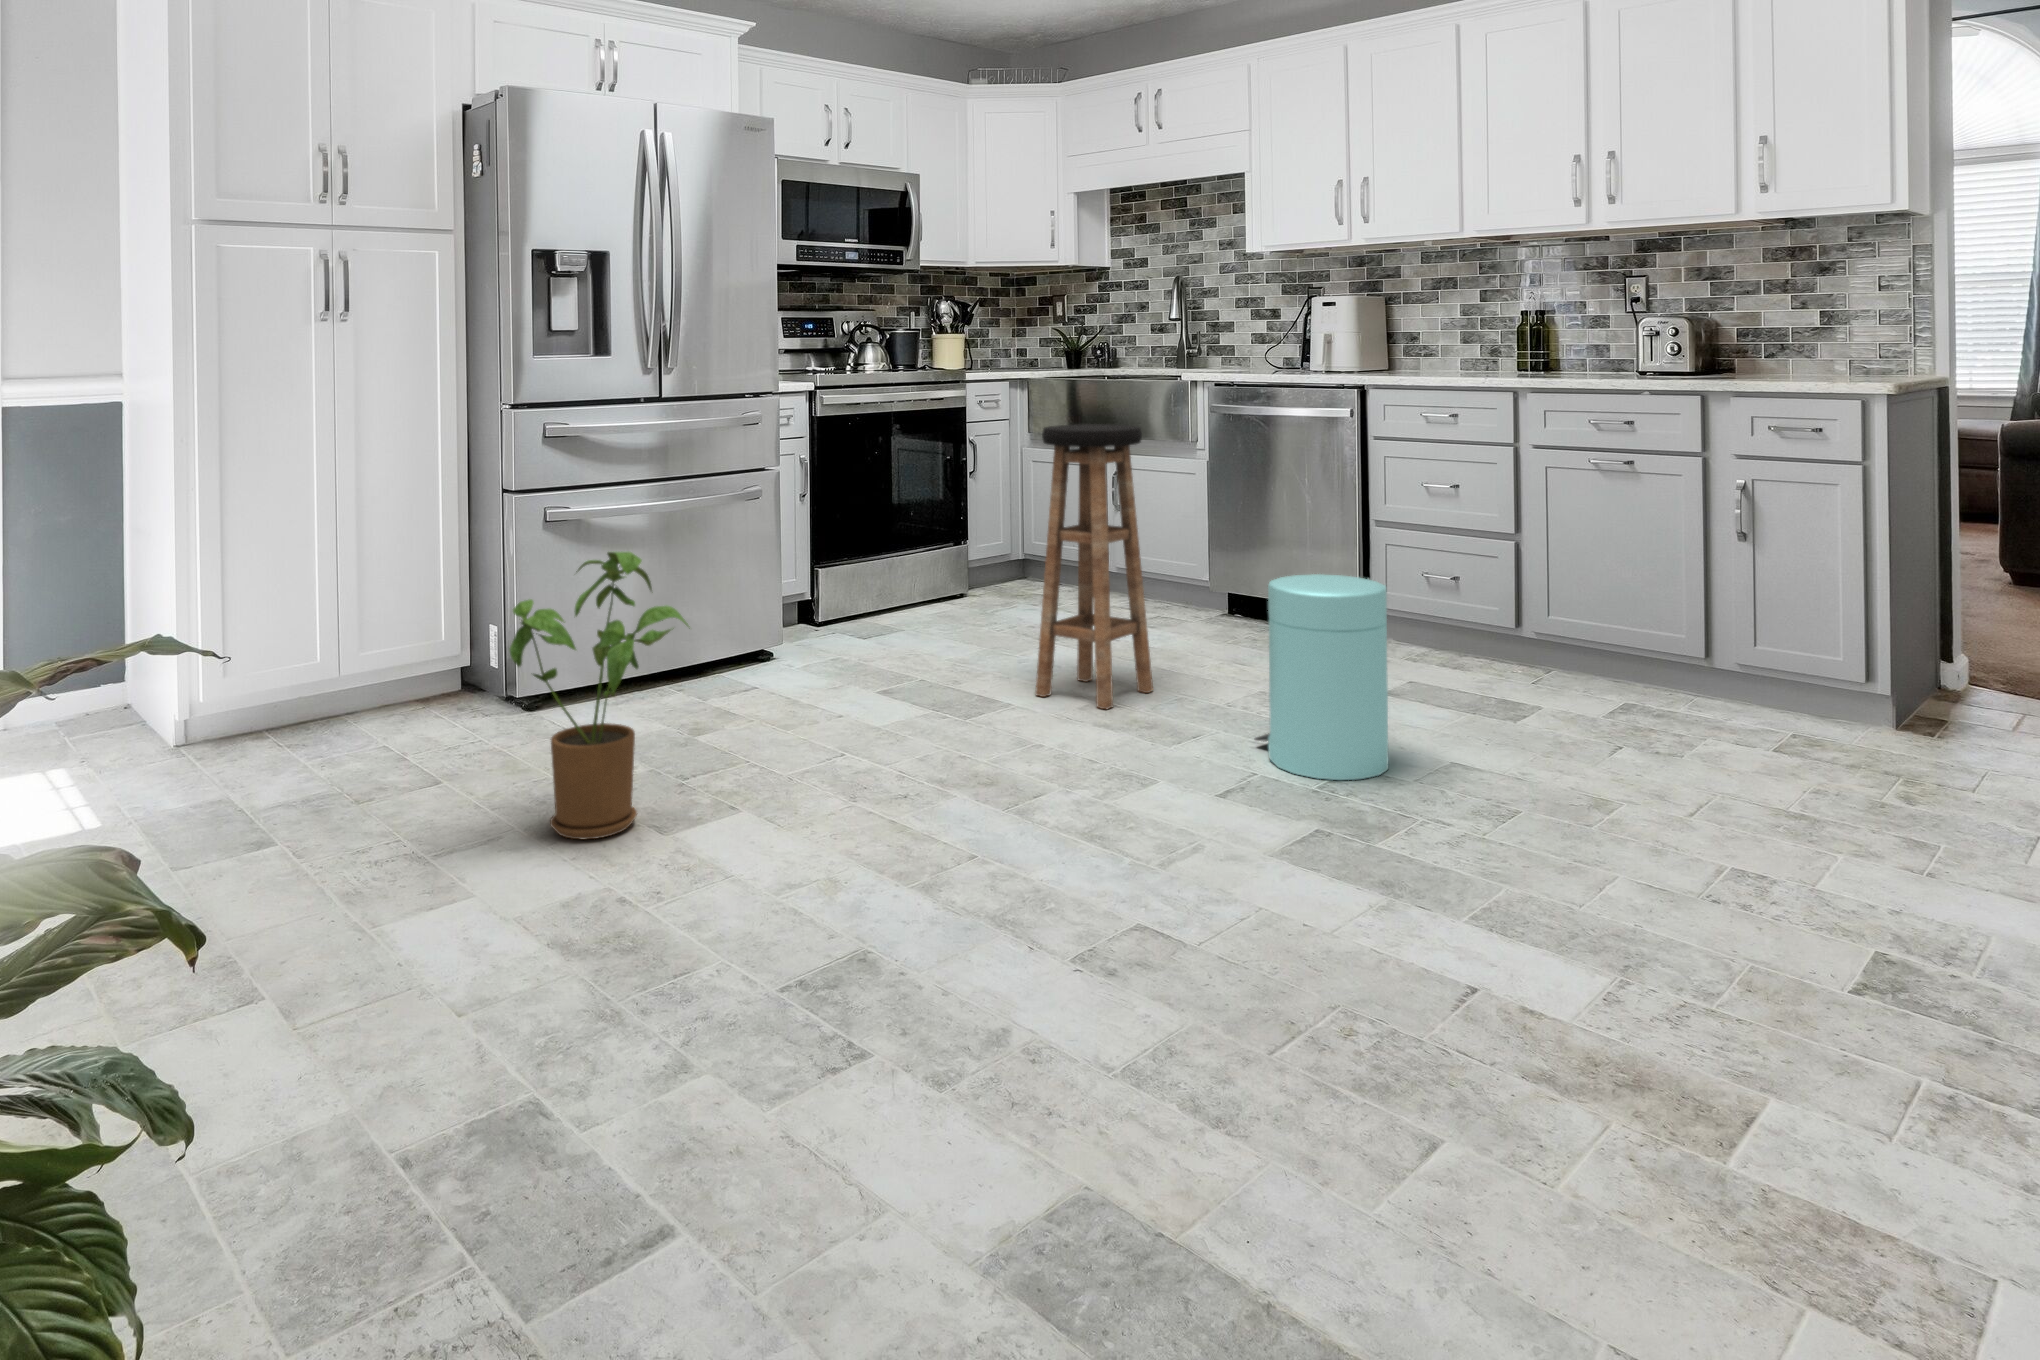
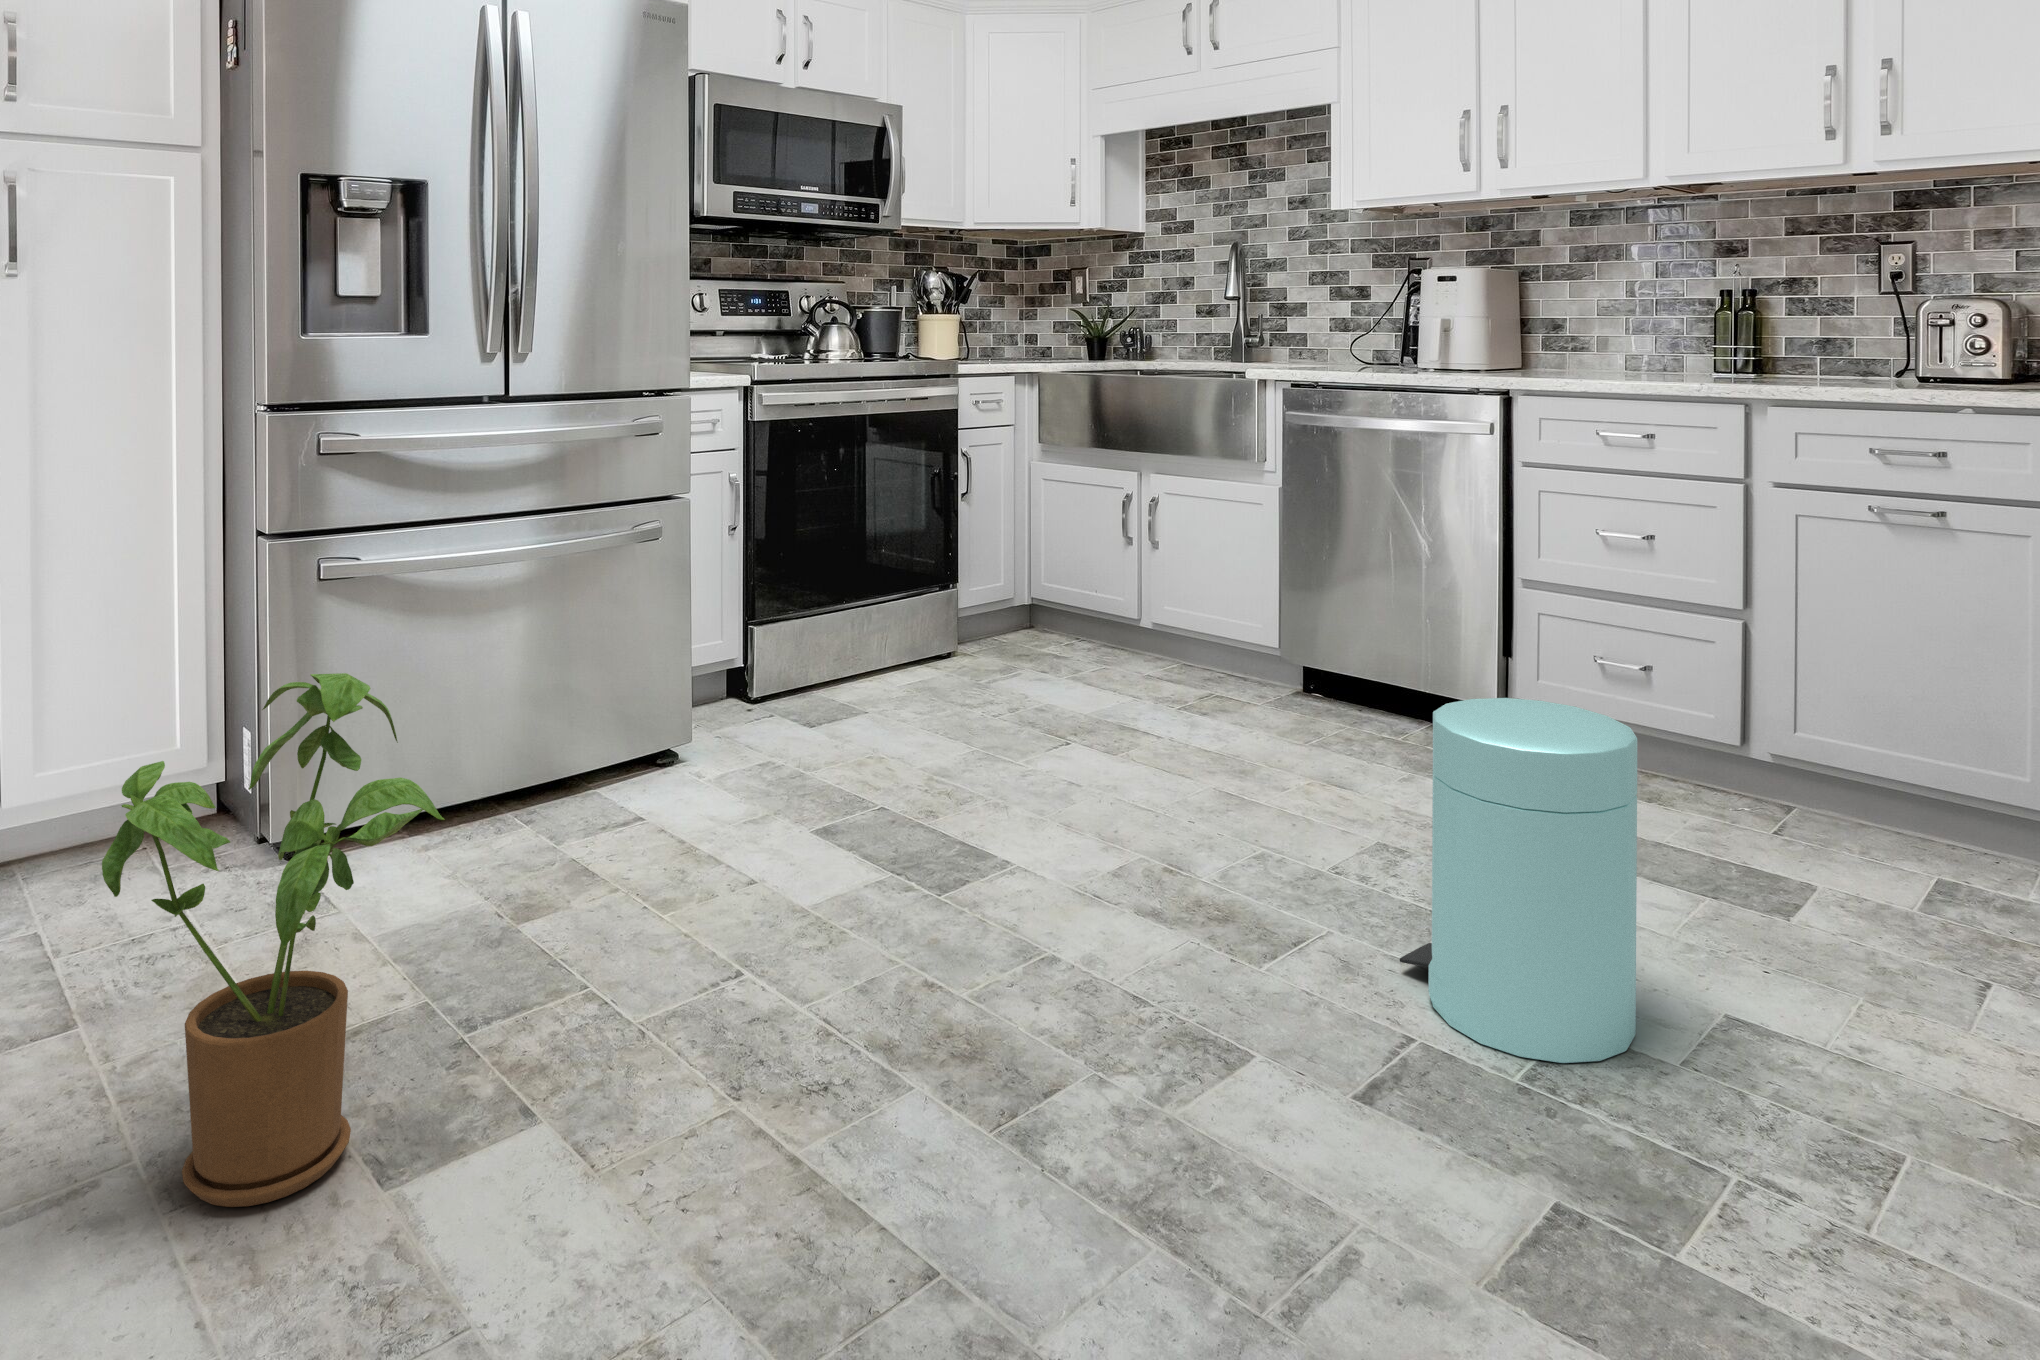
bar stool: present [1035,424,1153,709] -> none [1048,444,1222,879]

